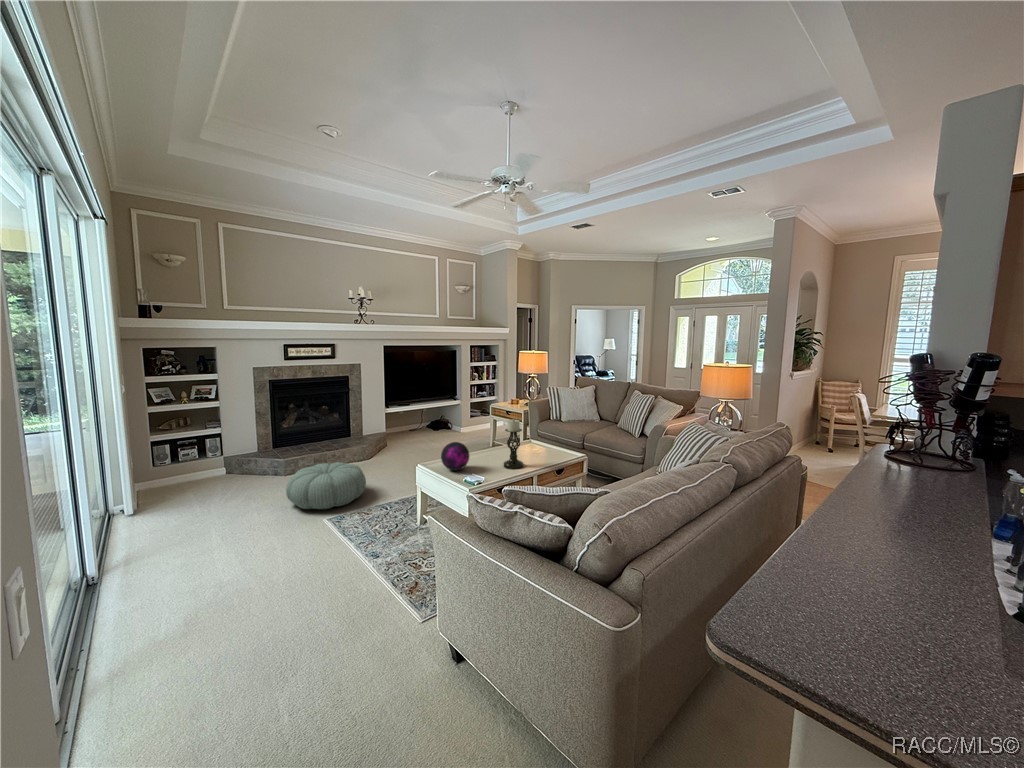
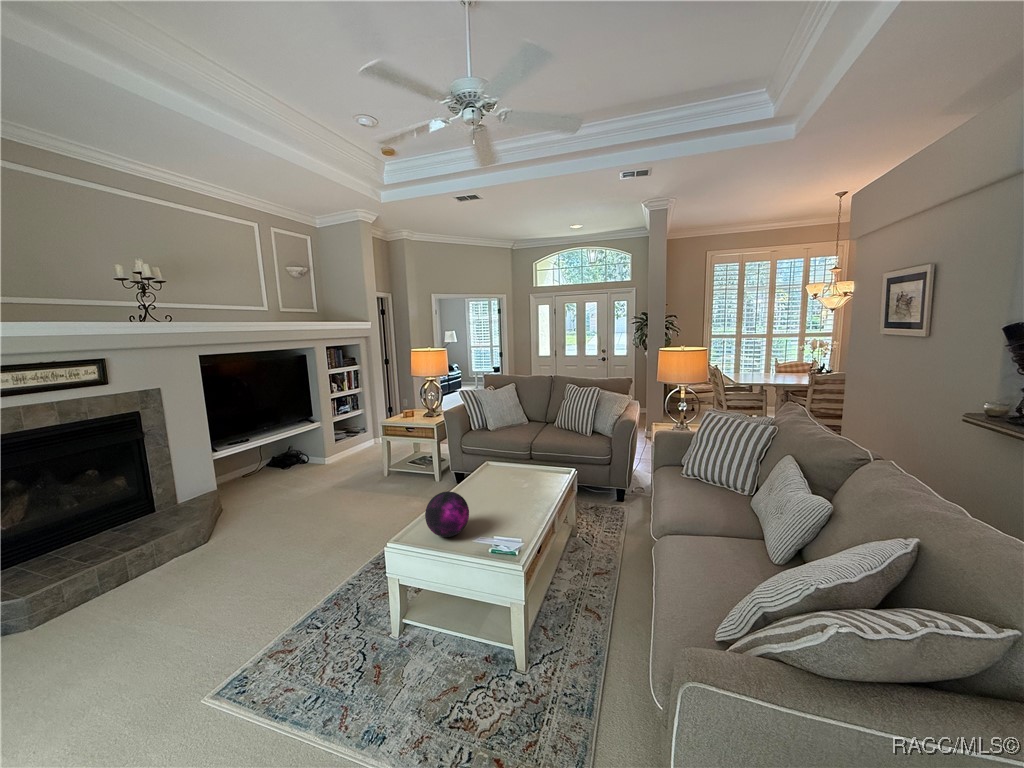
candle holder: present [503,419,524,469] -> none [502,441,530,511]
pouf: present [286,462,366,509] -> none [76,565,256,695]

